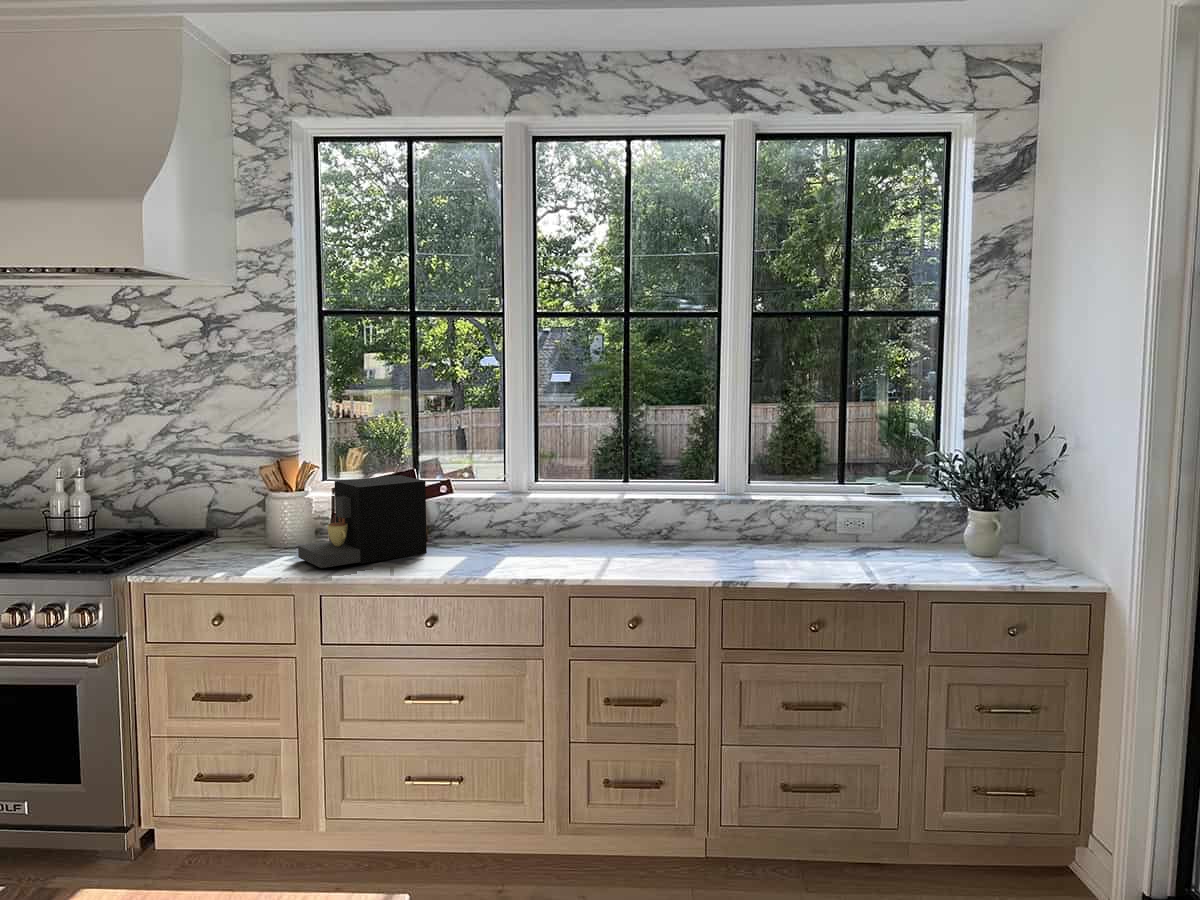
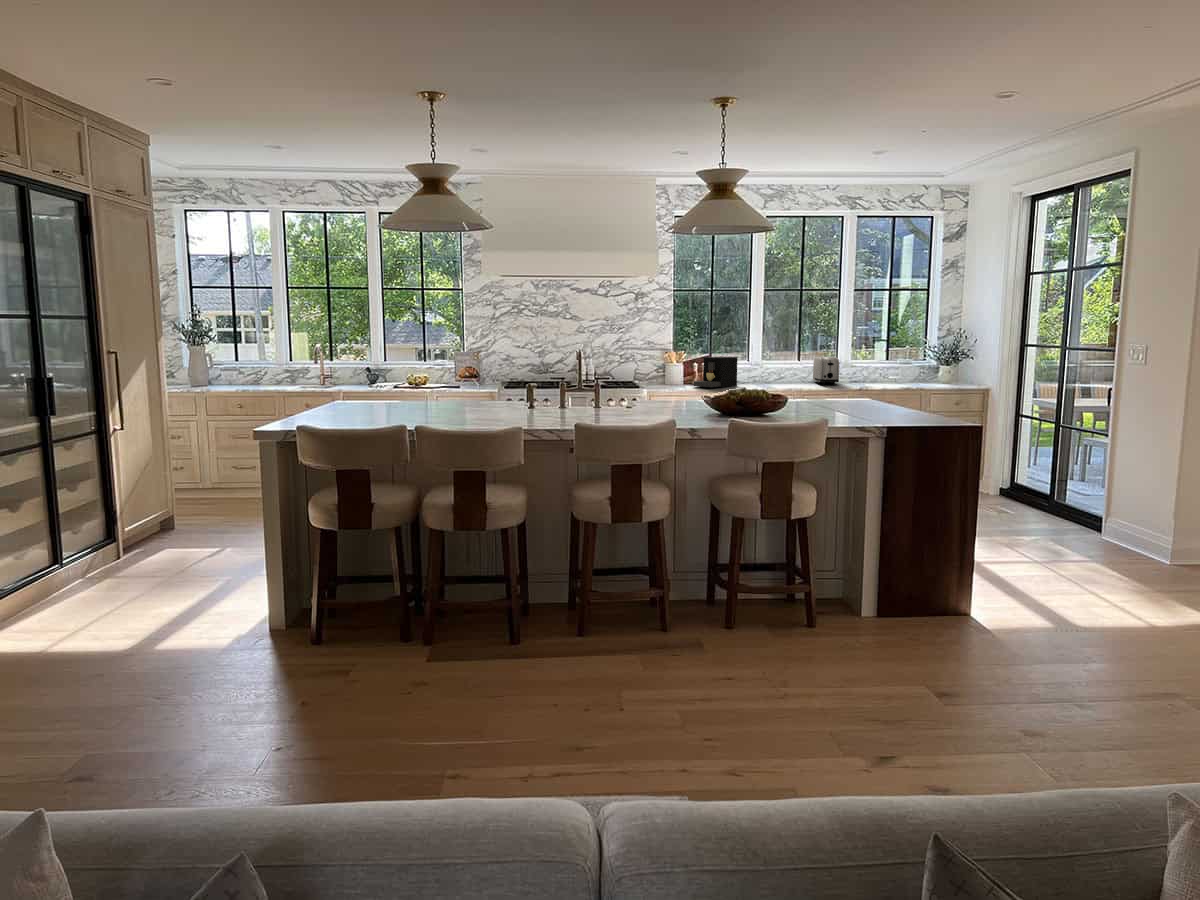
toaster: none [638,477,689,556] -> present [813,357,839,384]

